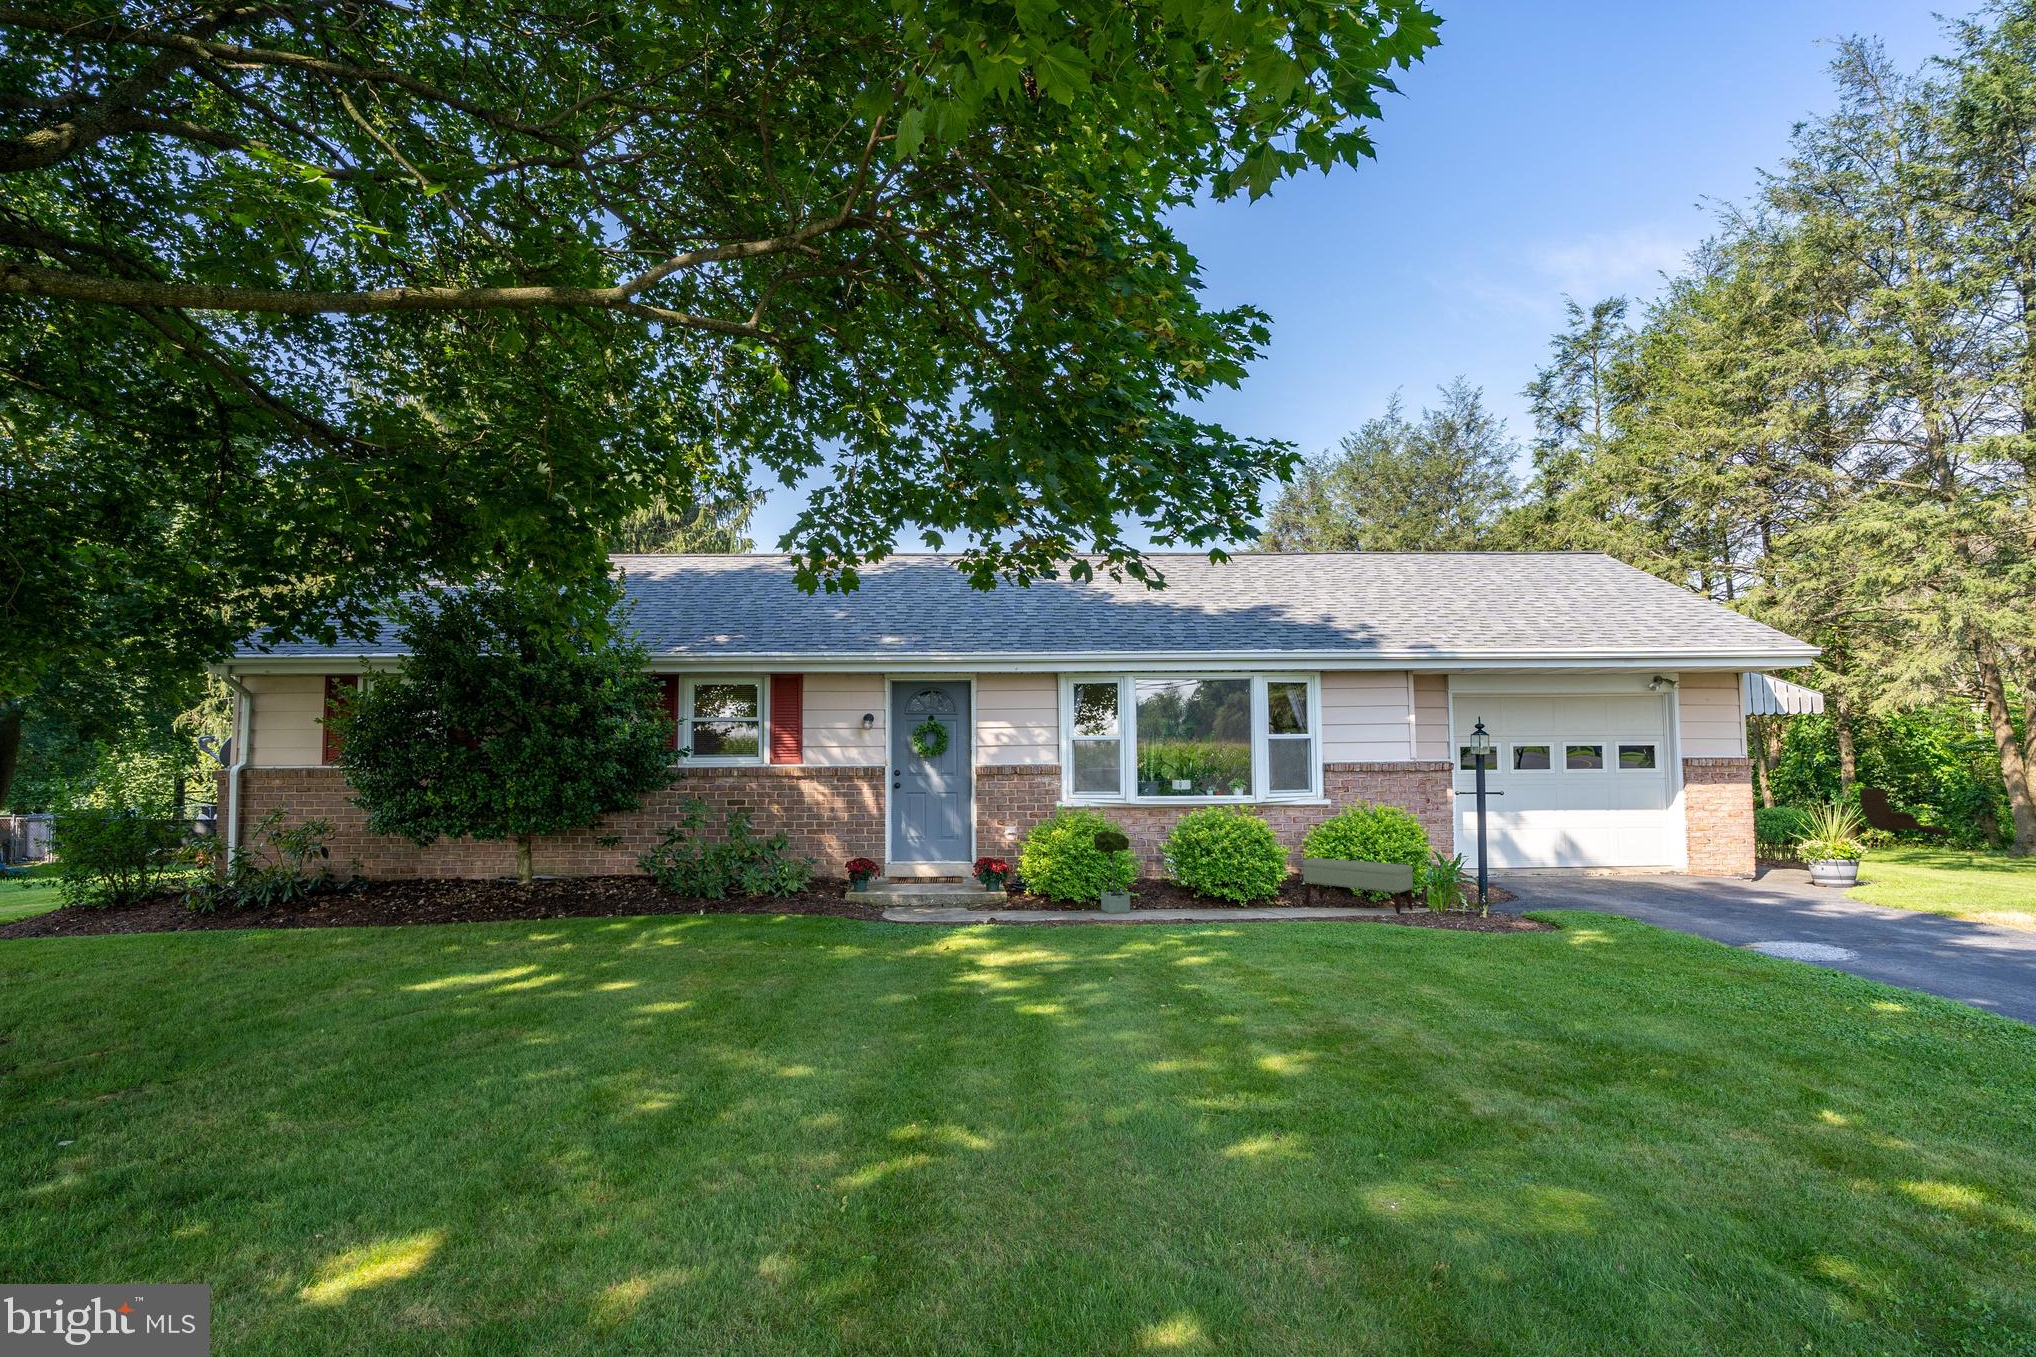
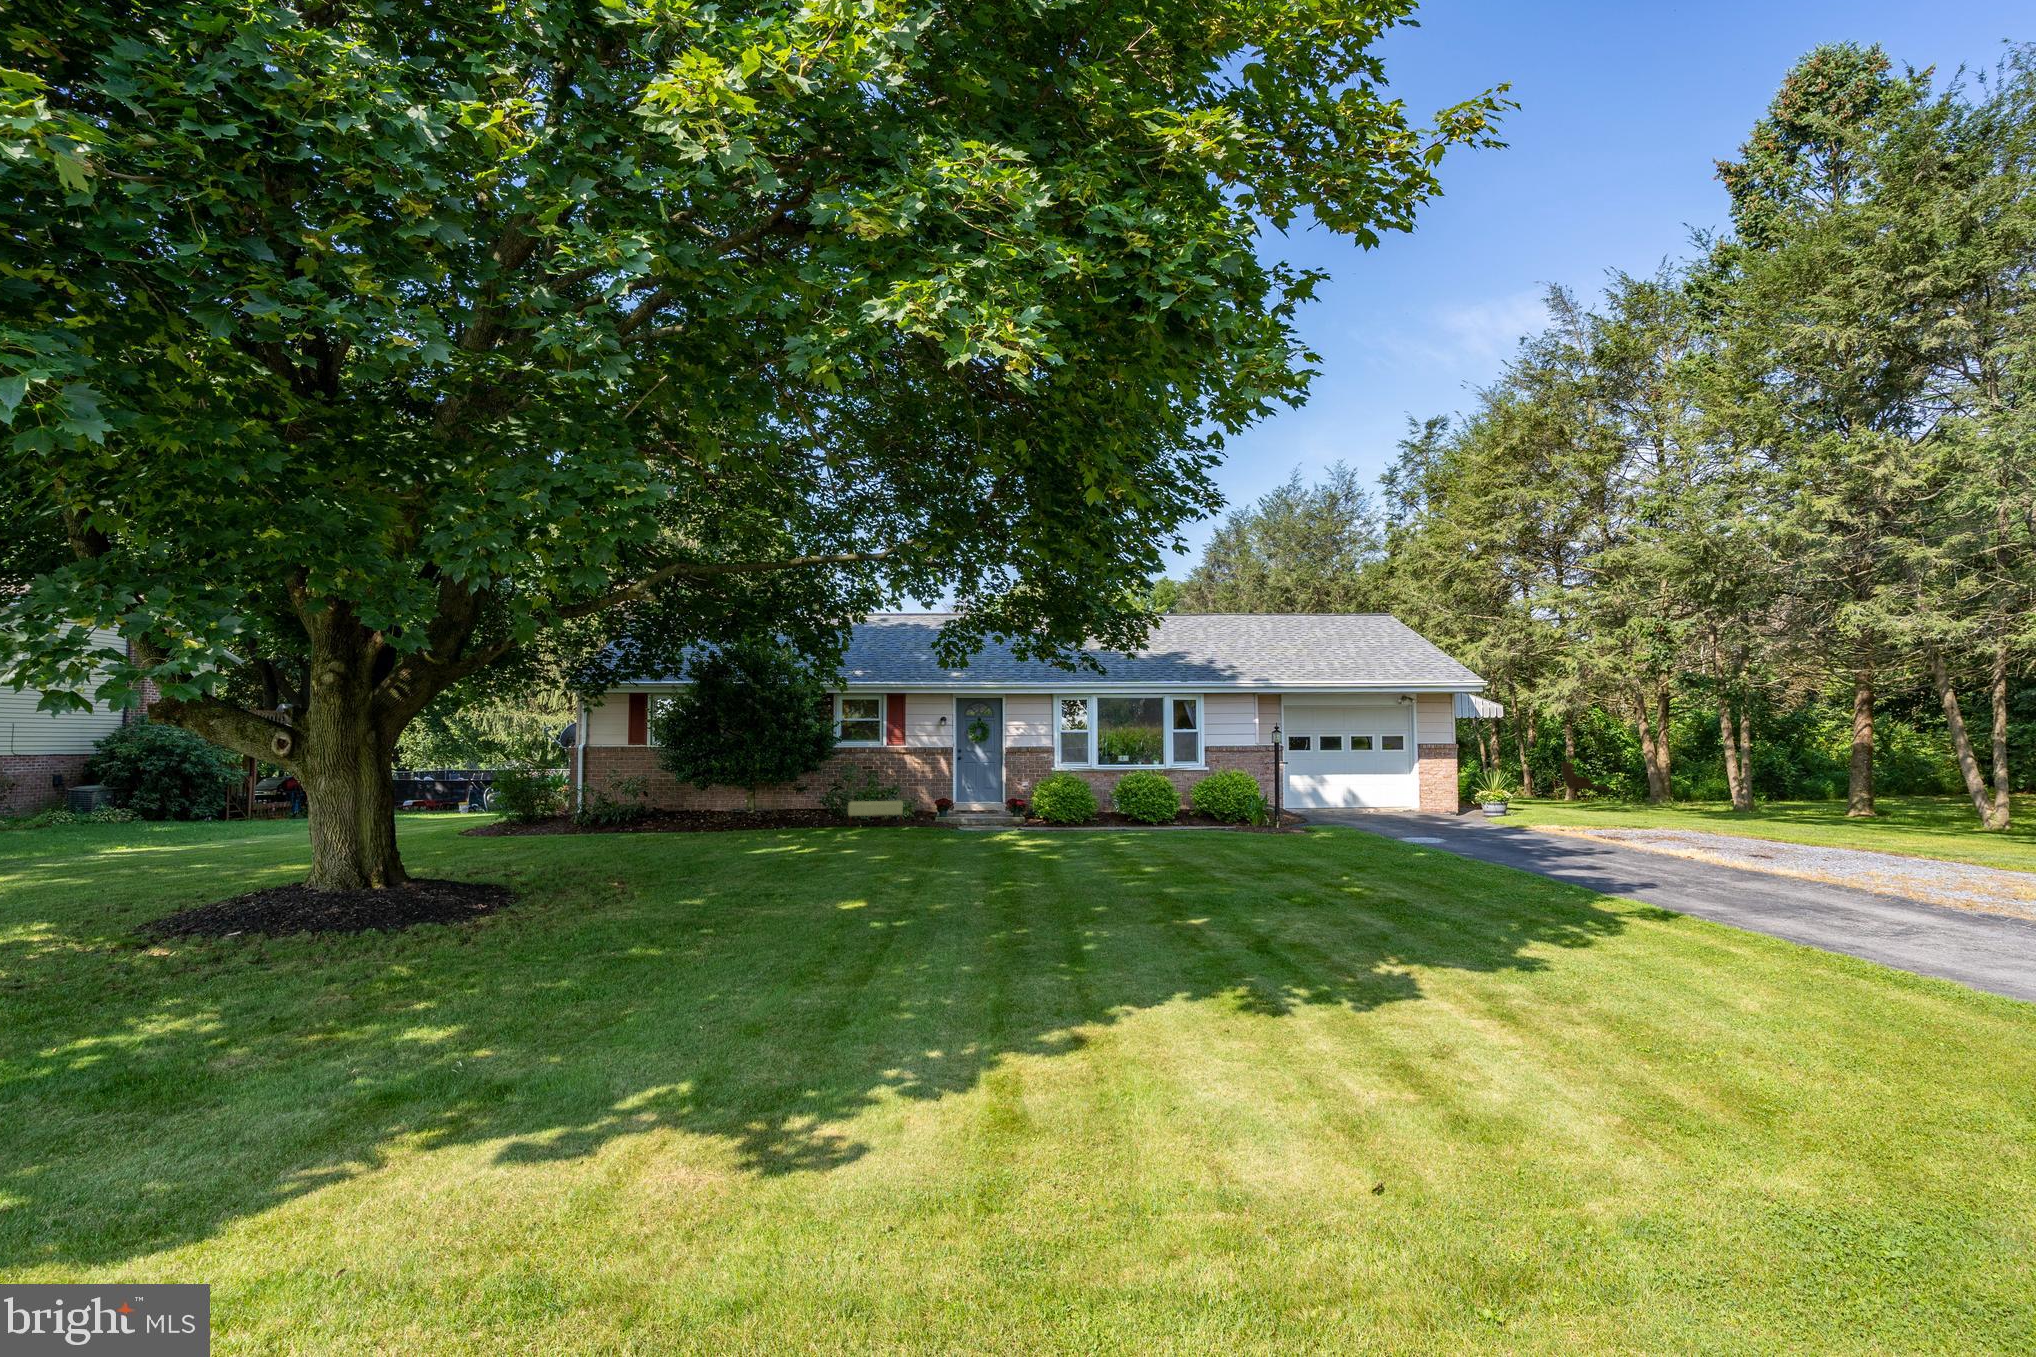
potted tree: present [1094,830,1130,913] -> none [1073,783,1093,828]
bench: present [1303,857,1413,914] -> present [848,800,903,825]

